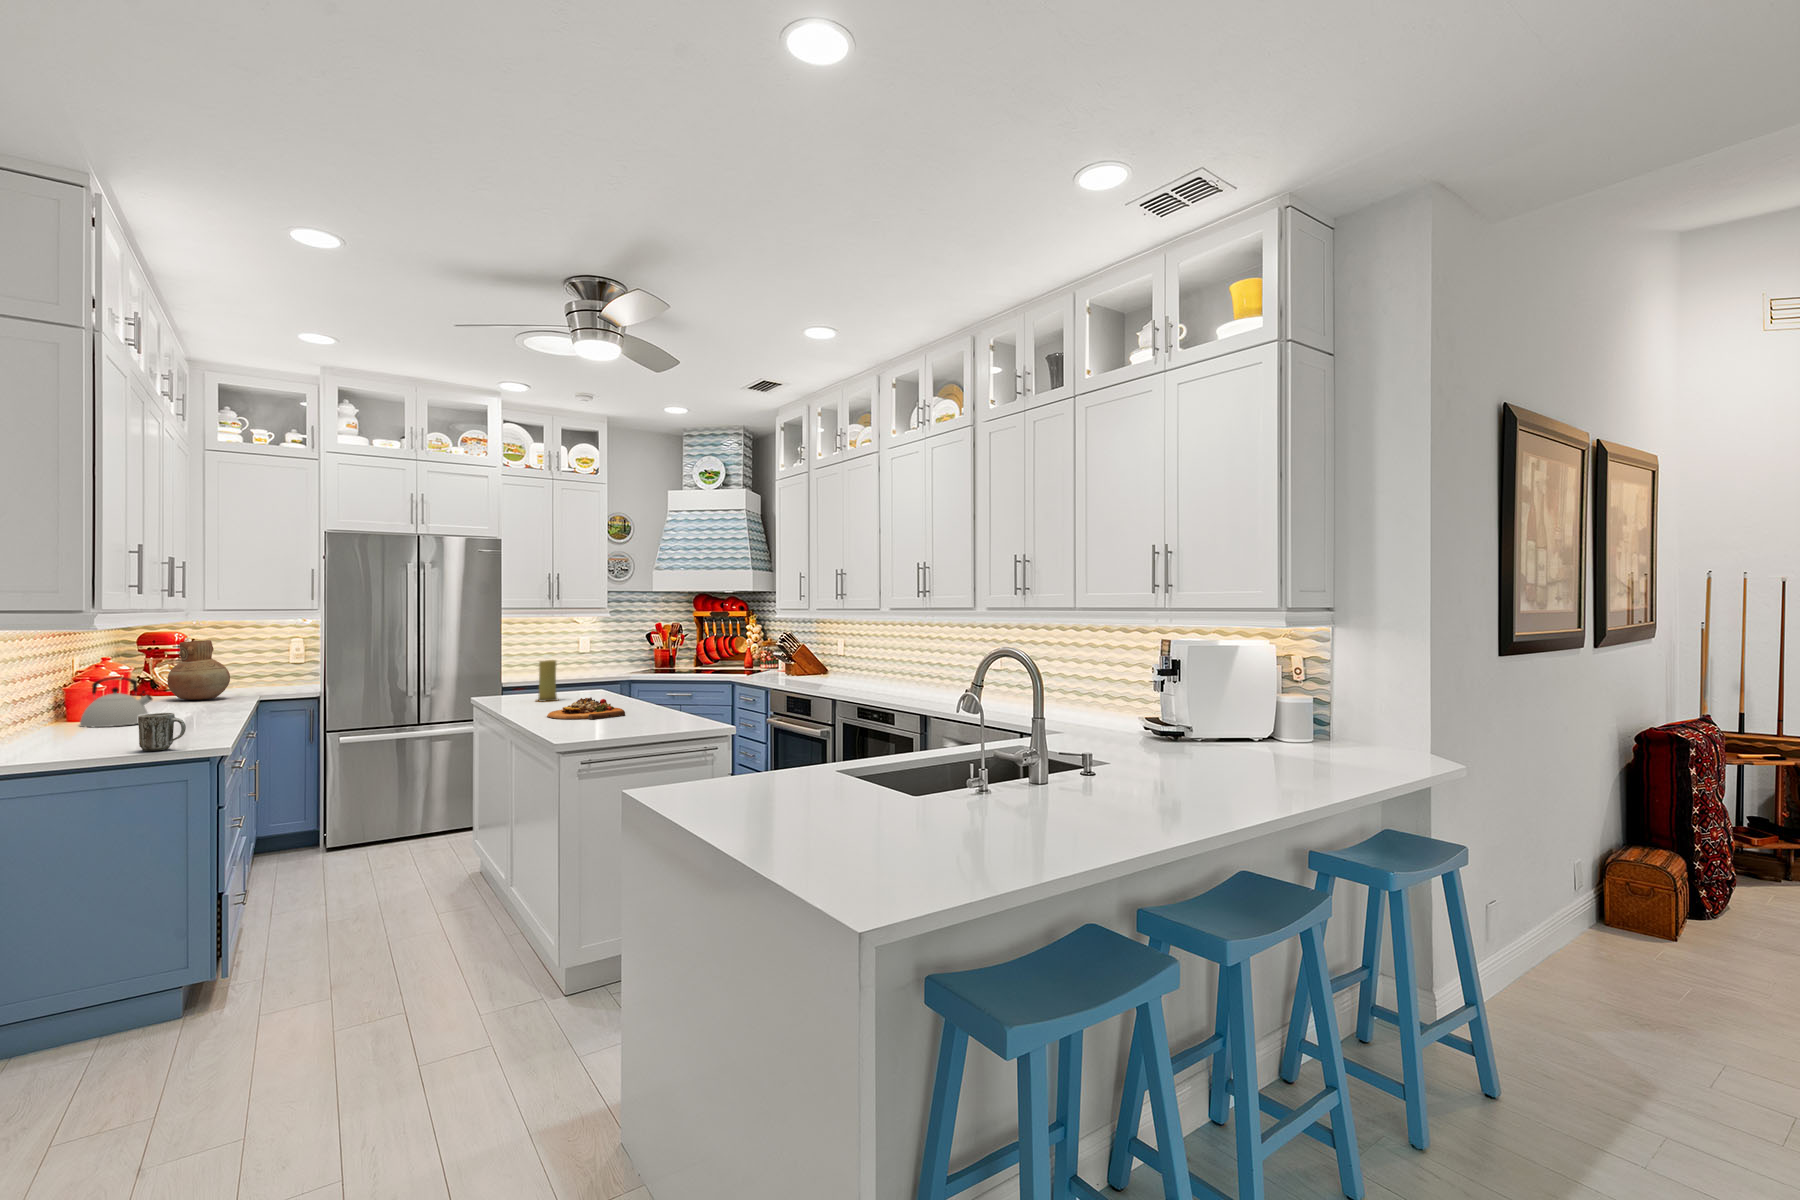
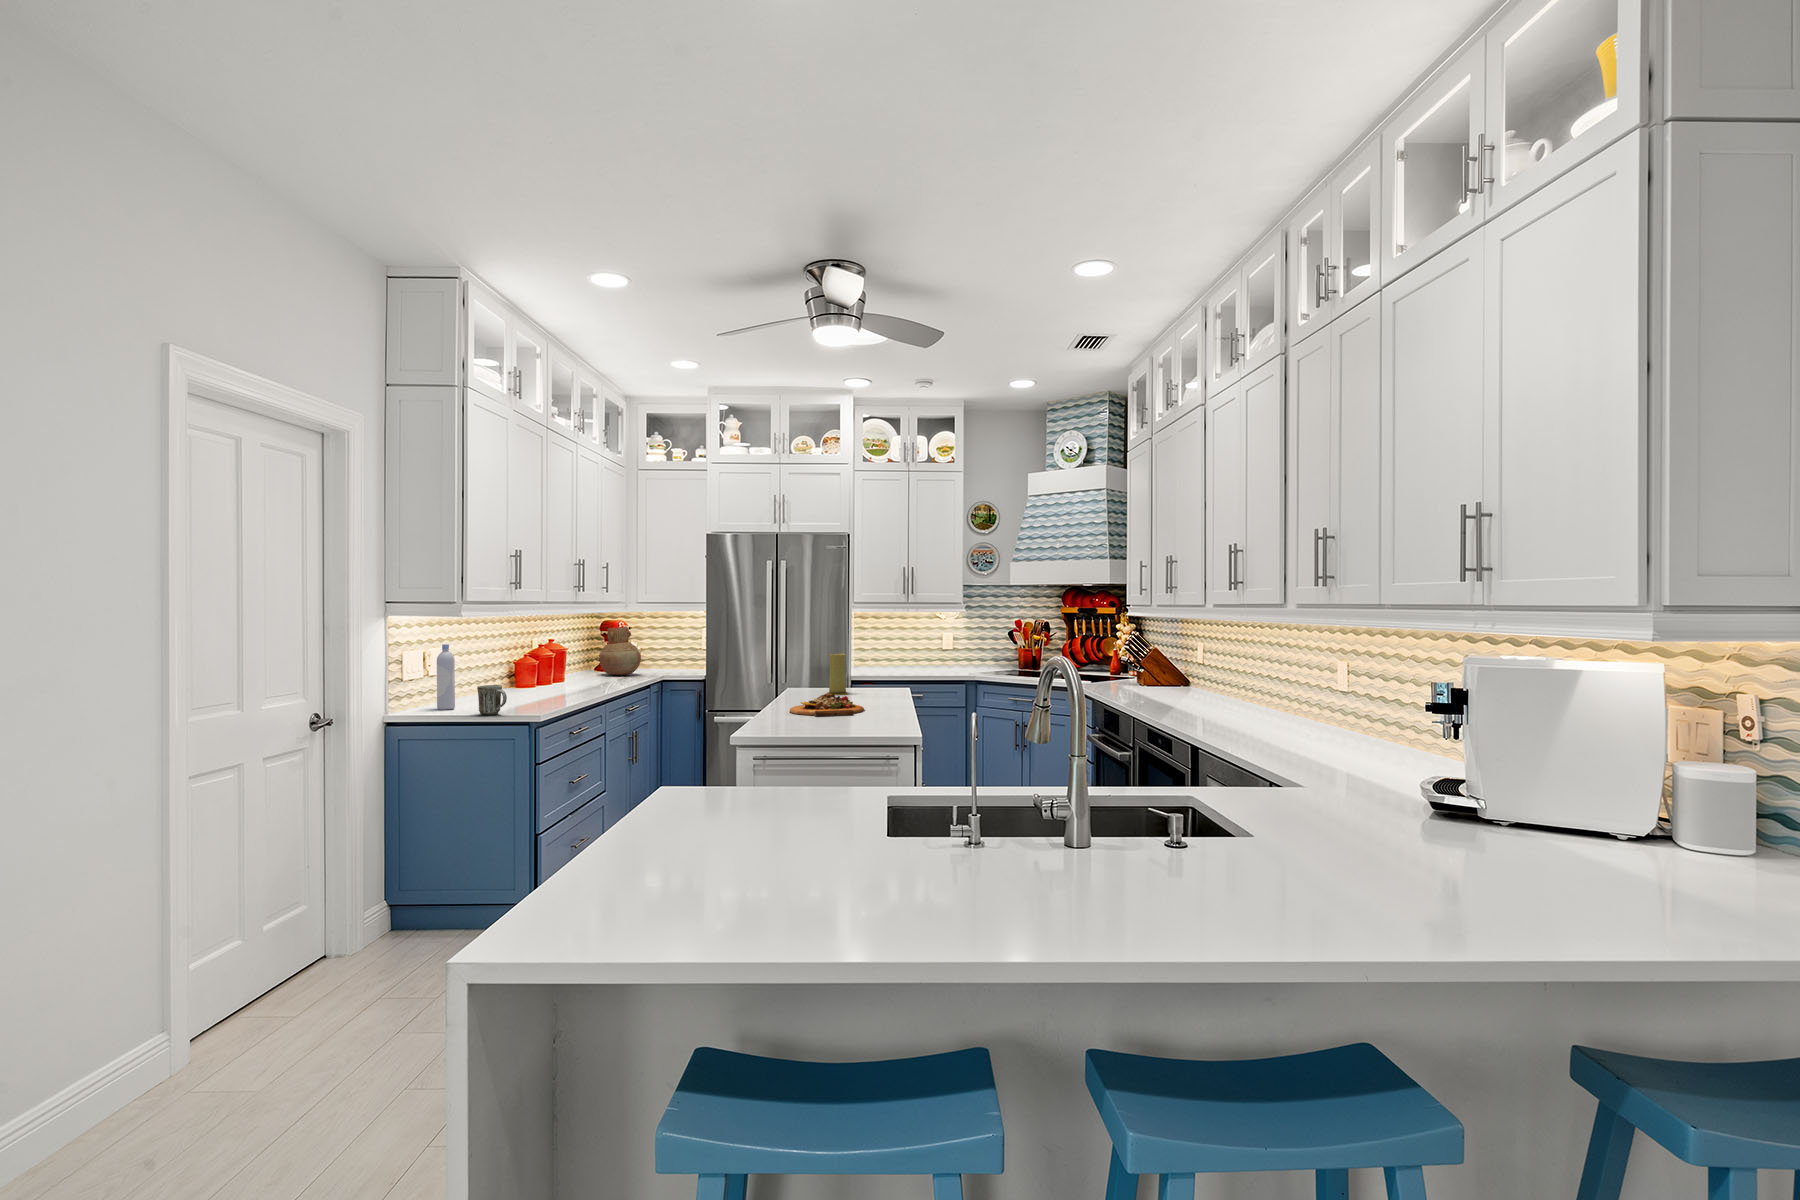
bottle: none [49,665,78,751] -> present [437,644,455,710]
kettle: present [80,677,152,727] -> none [502,655,547,693]

